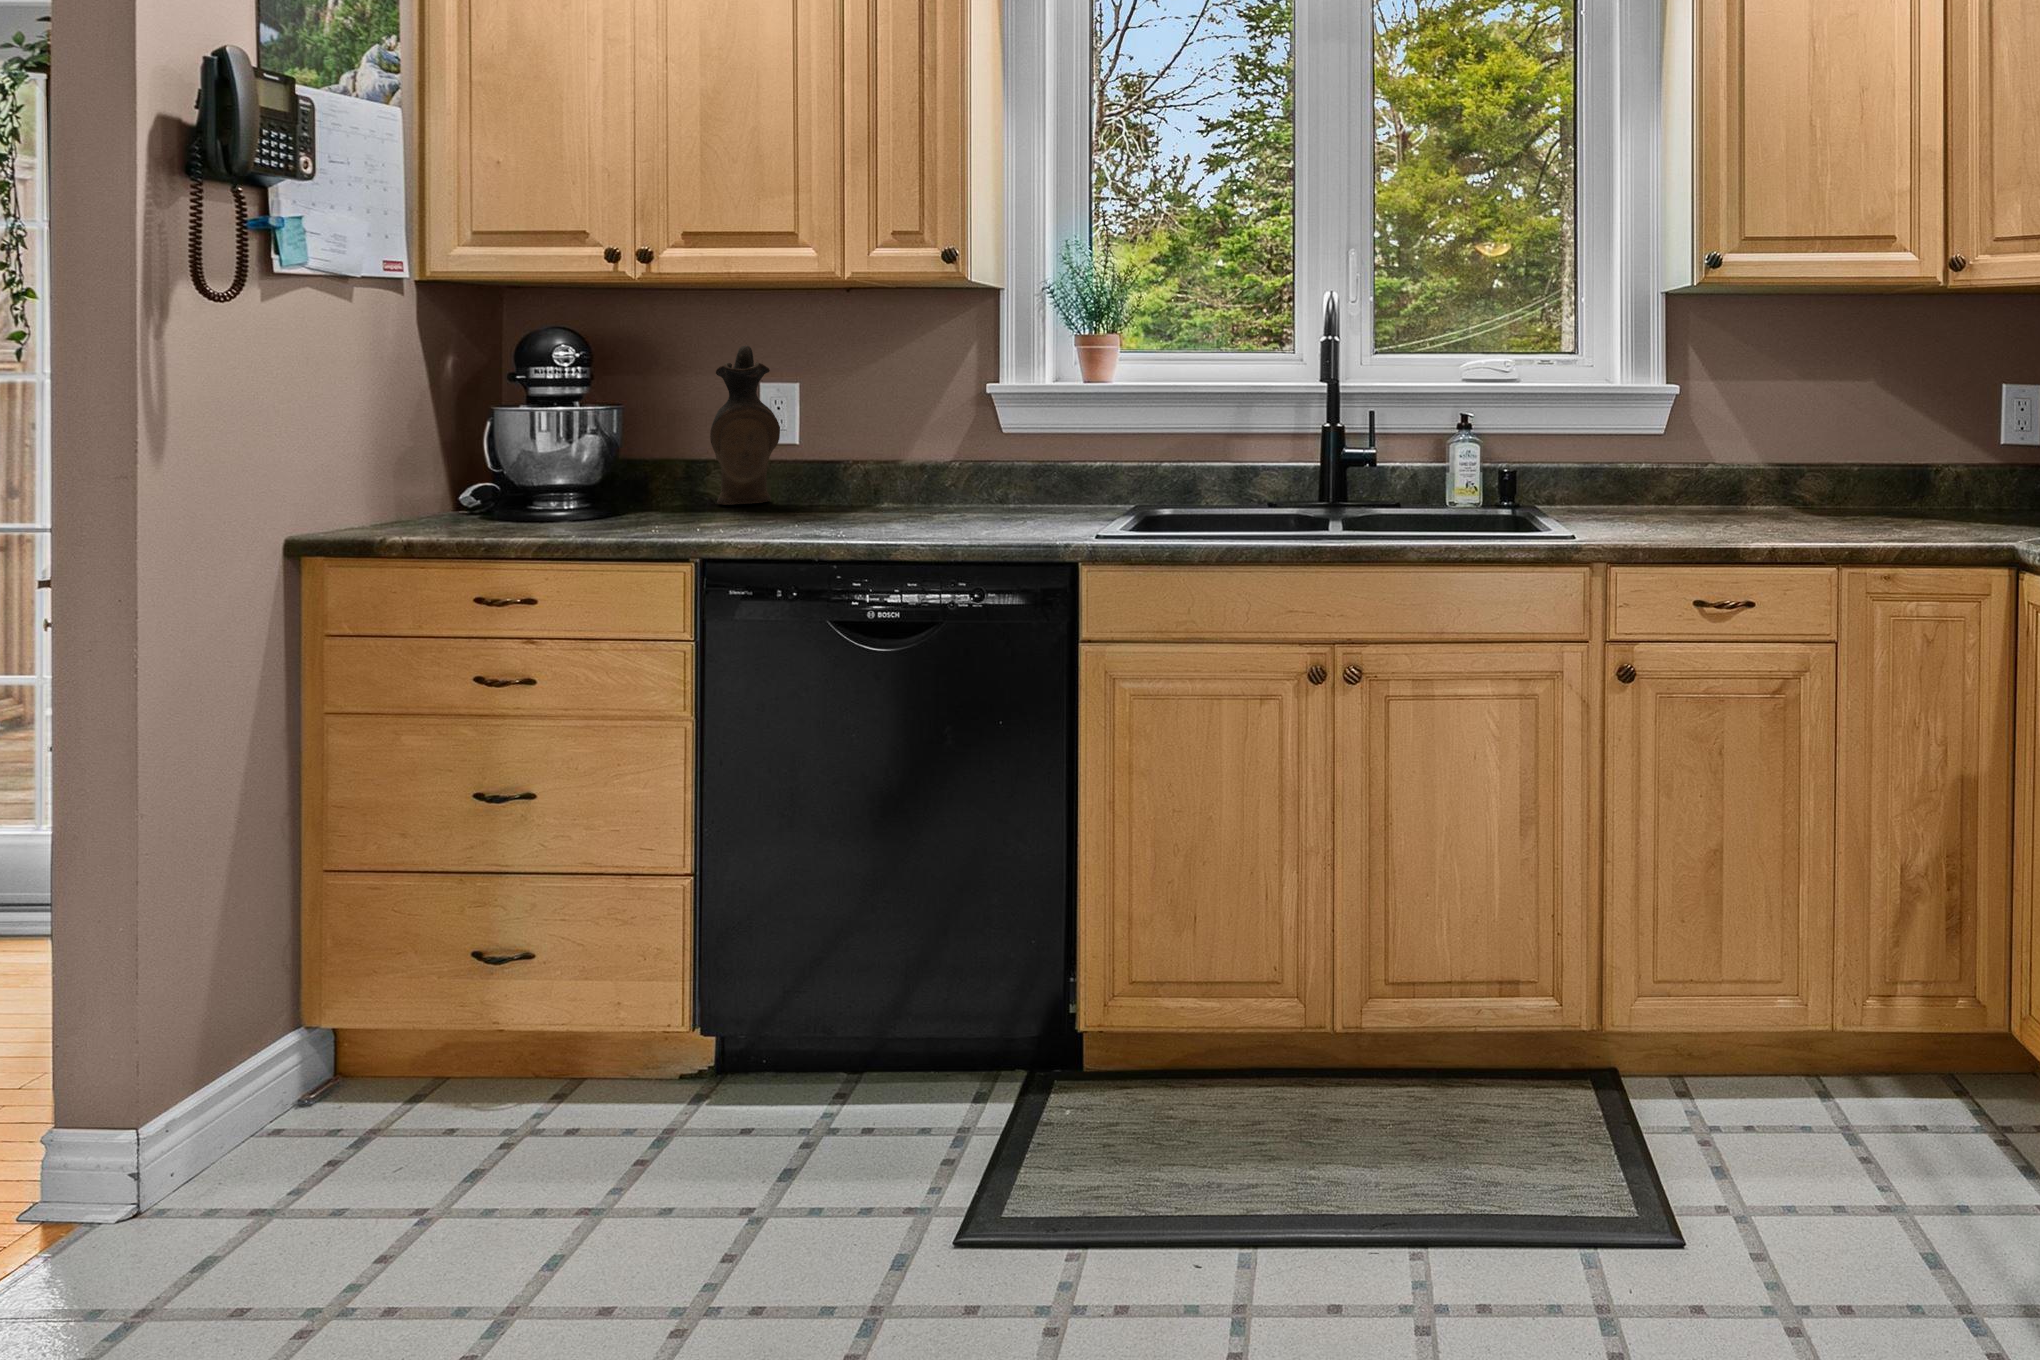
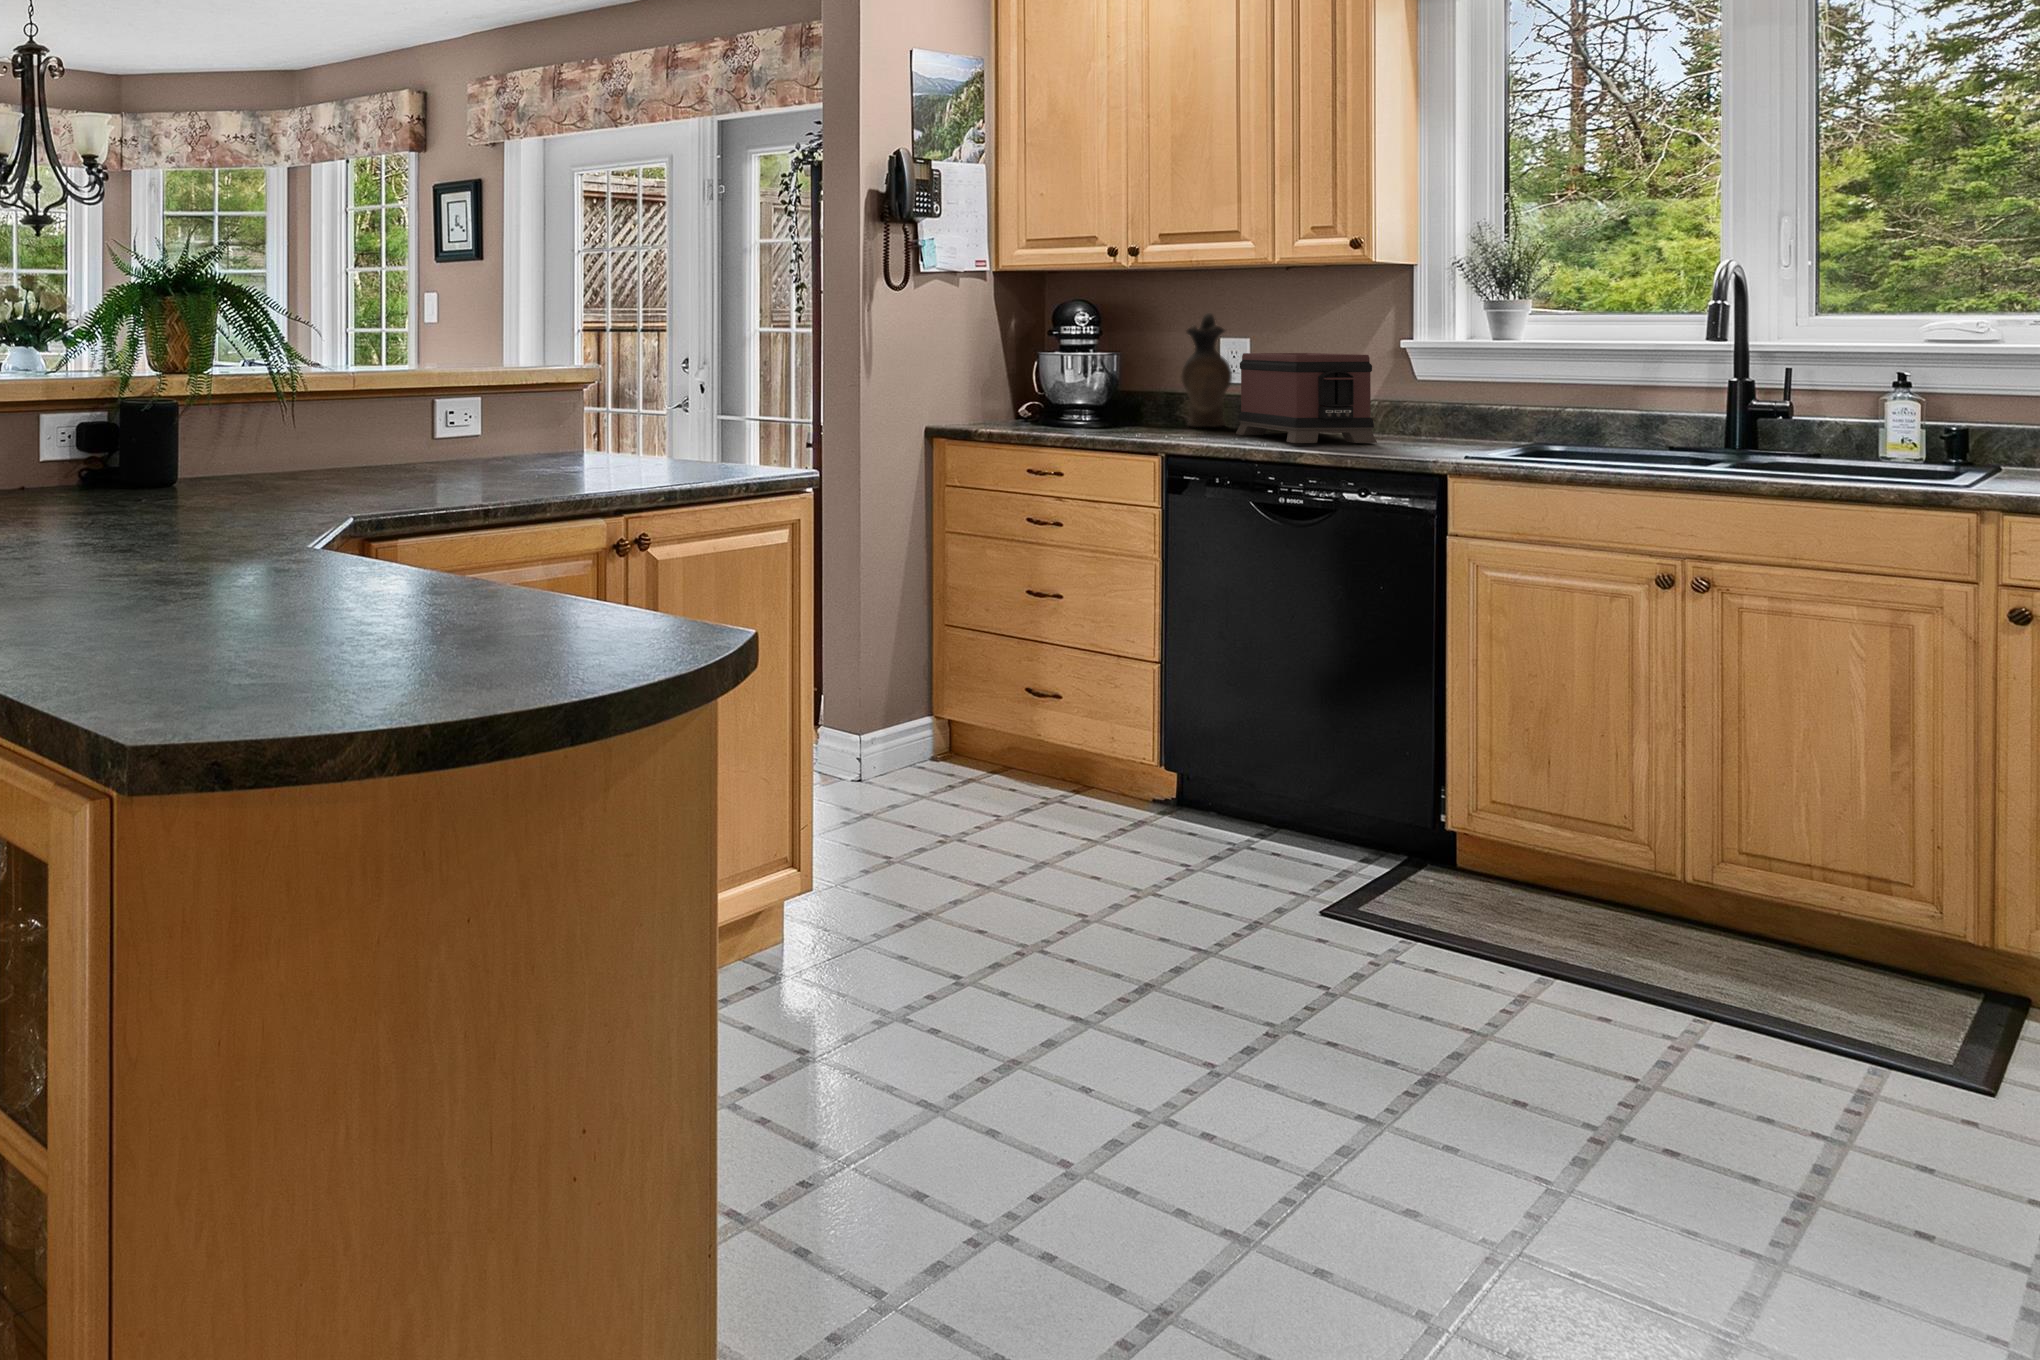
toaster: none [788,399,976,527] -> present [1236,353,1377,443]

